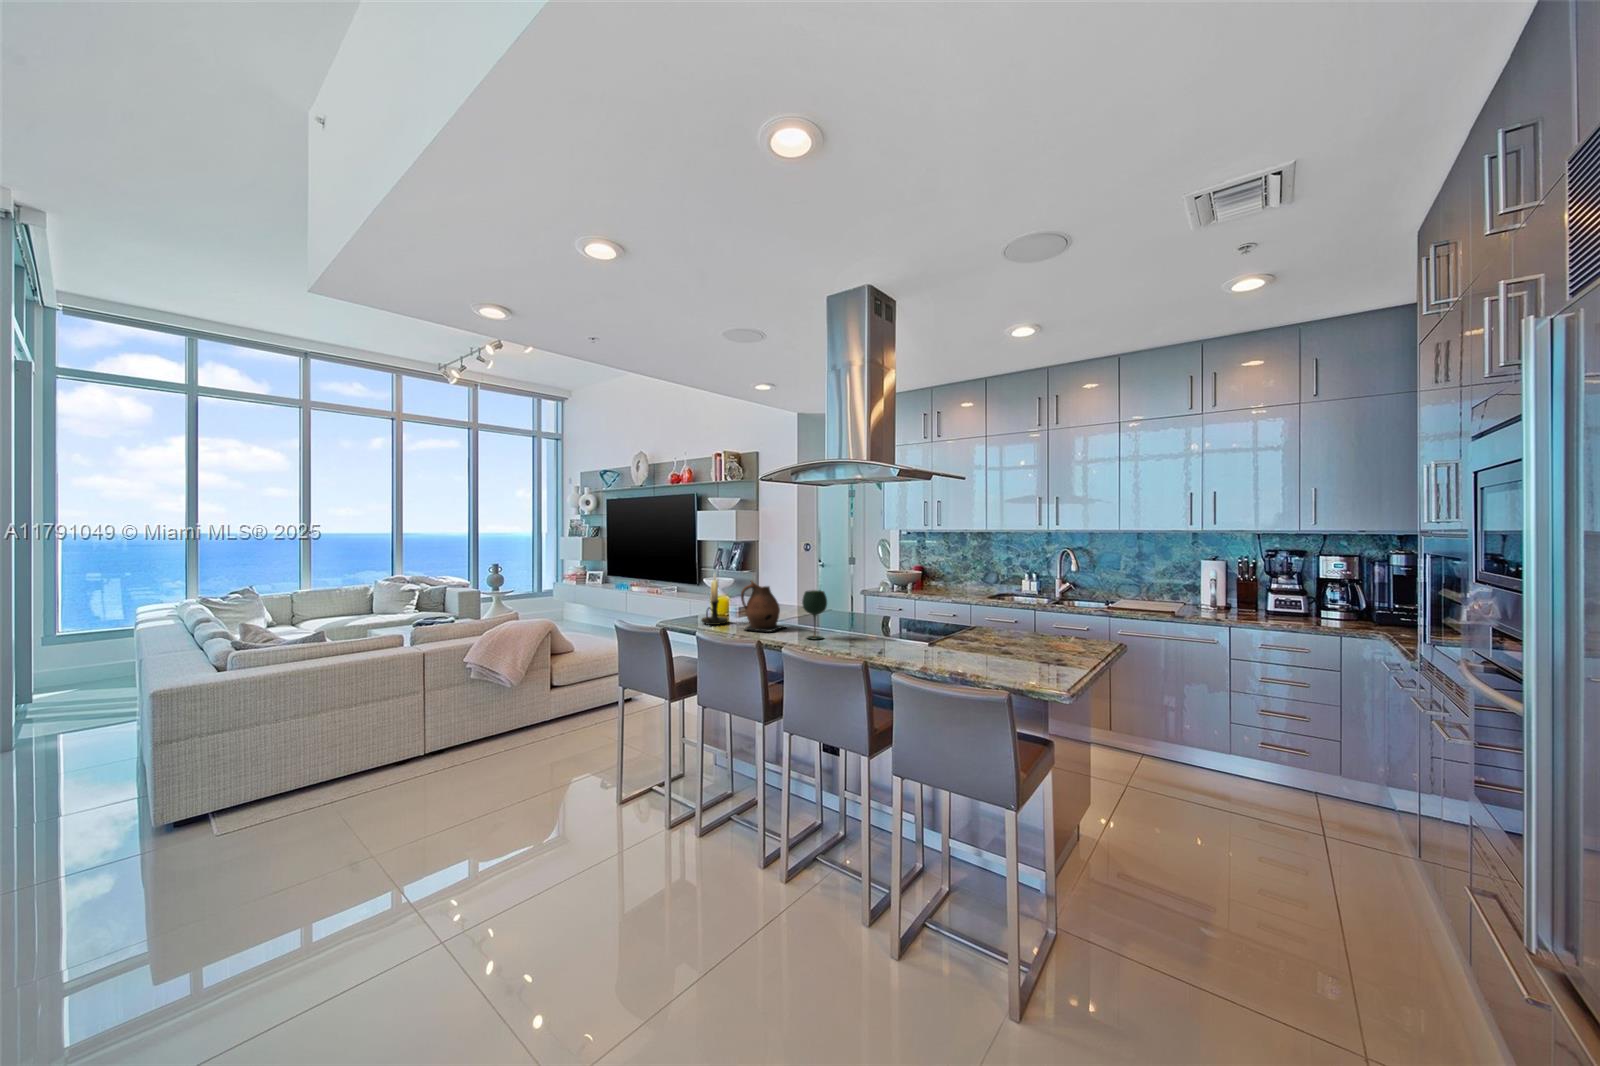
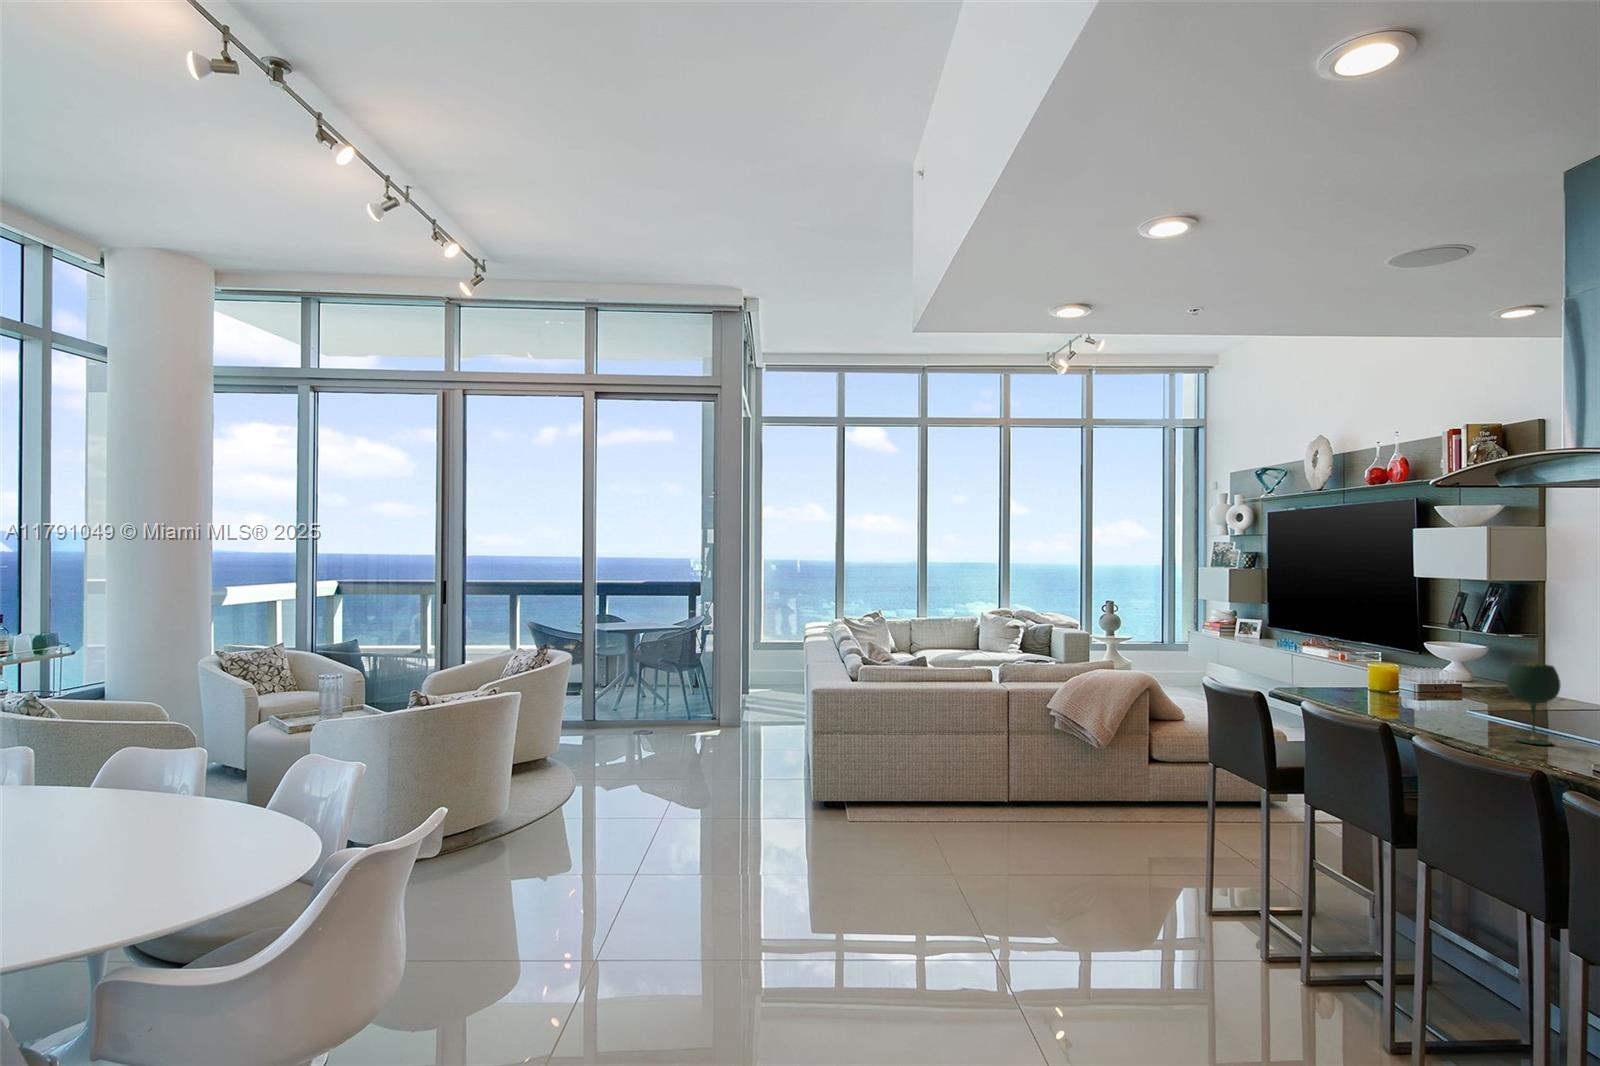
candle holder: present [701,574,729,625] -> none [1343,623,1393,703]
ceramic pitcher: present [741,581,785,632] -> none [1404,639,1497,723]

